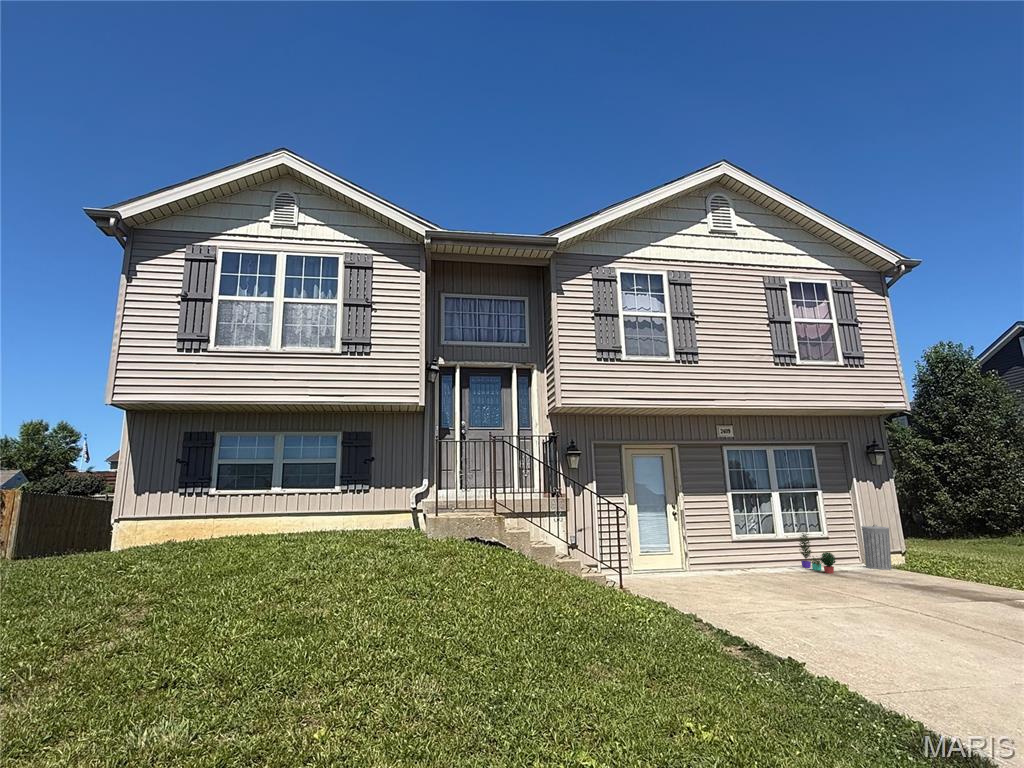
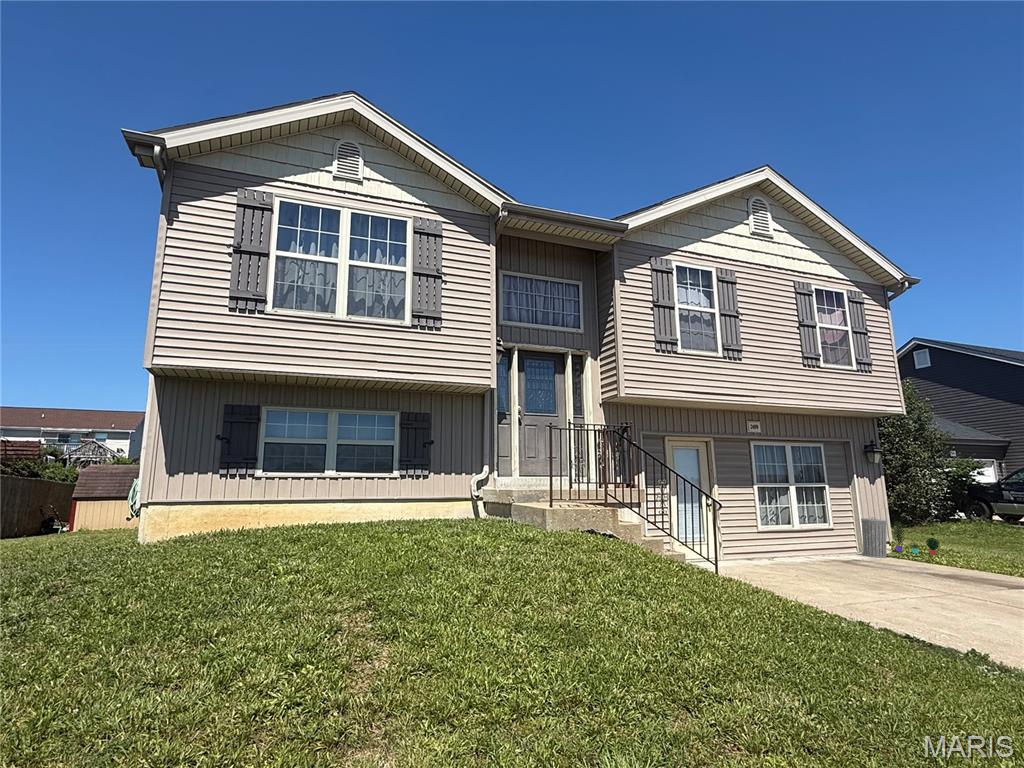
potted plant: present [799,533,836,574] -> present [893,522,940,555]

